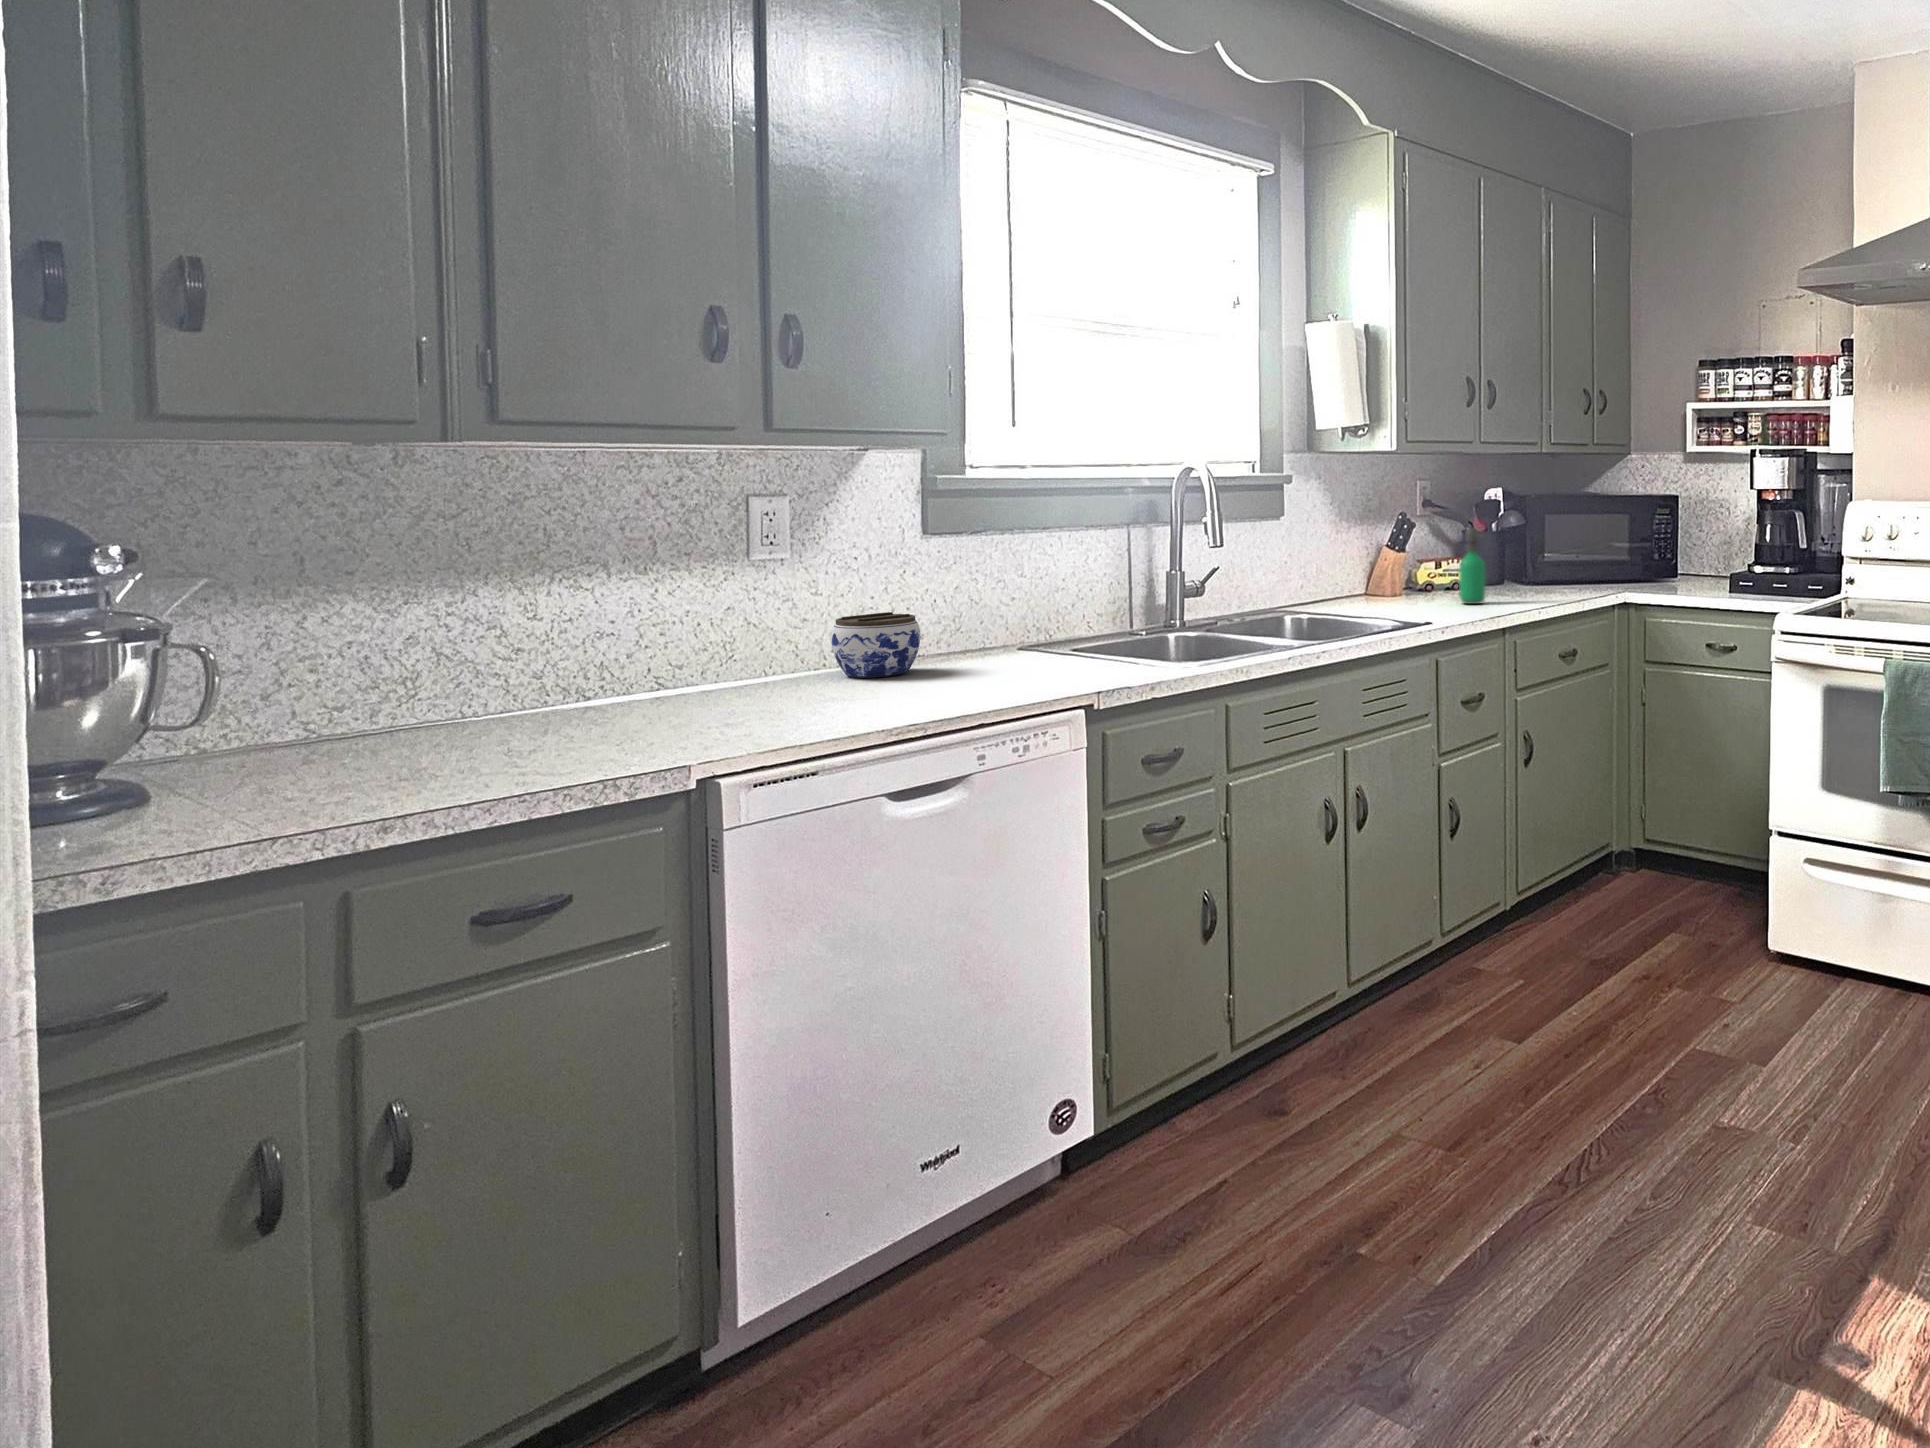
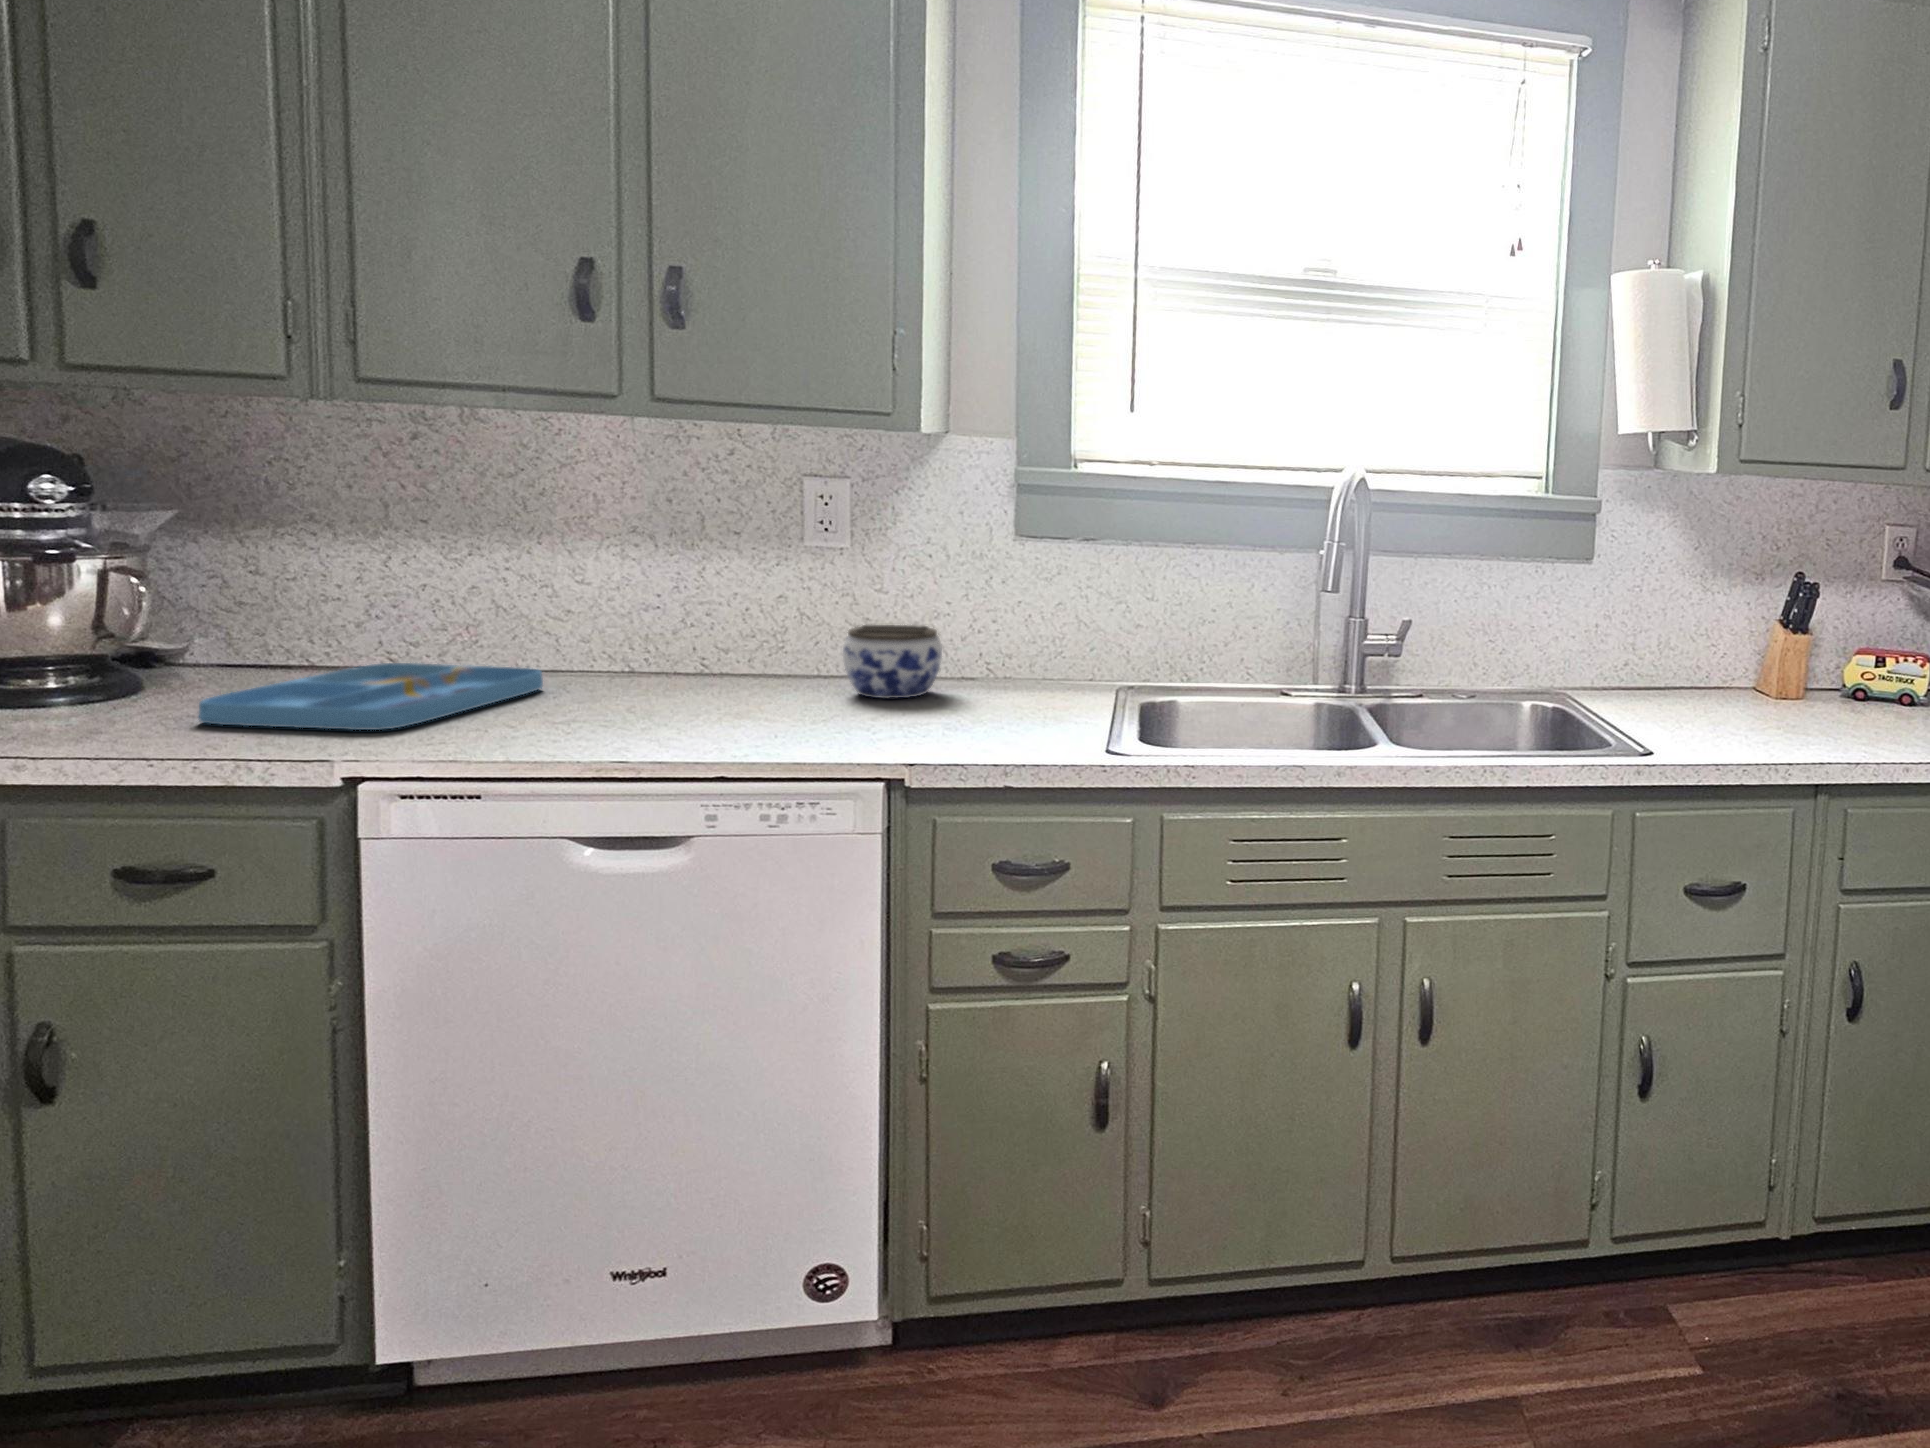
soap dispenser: present [1459,528,1485,604] -> none [1849,610,1896,733]
tray: none [363,698,636,775] -> present [199,663,543,730]

